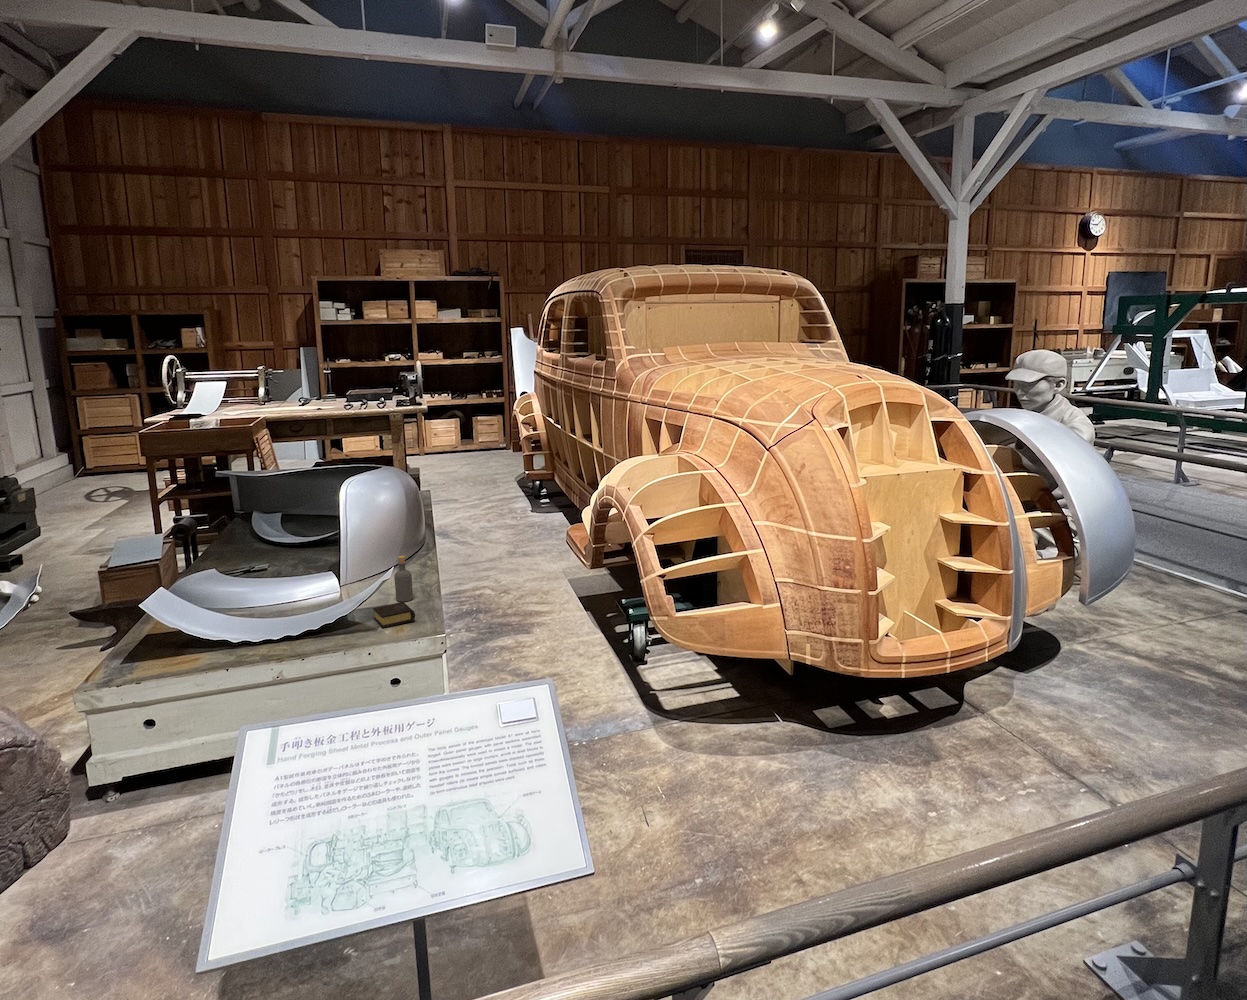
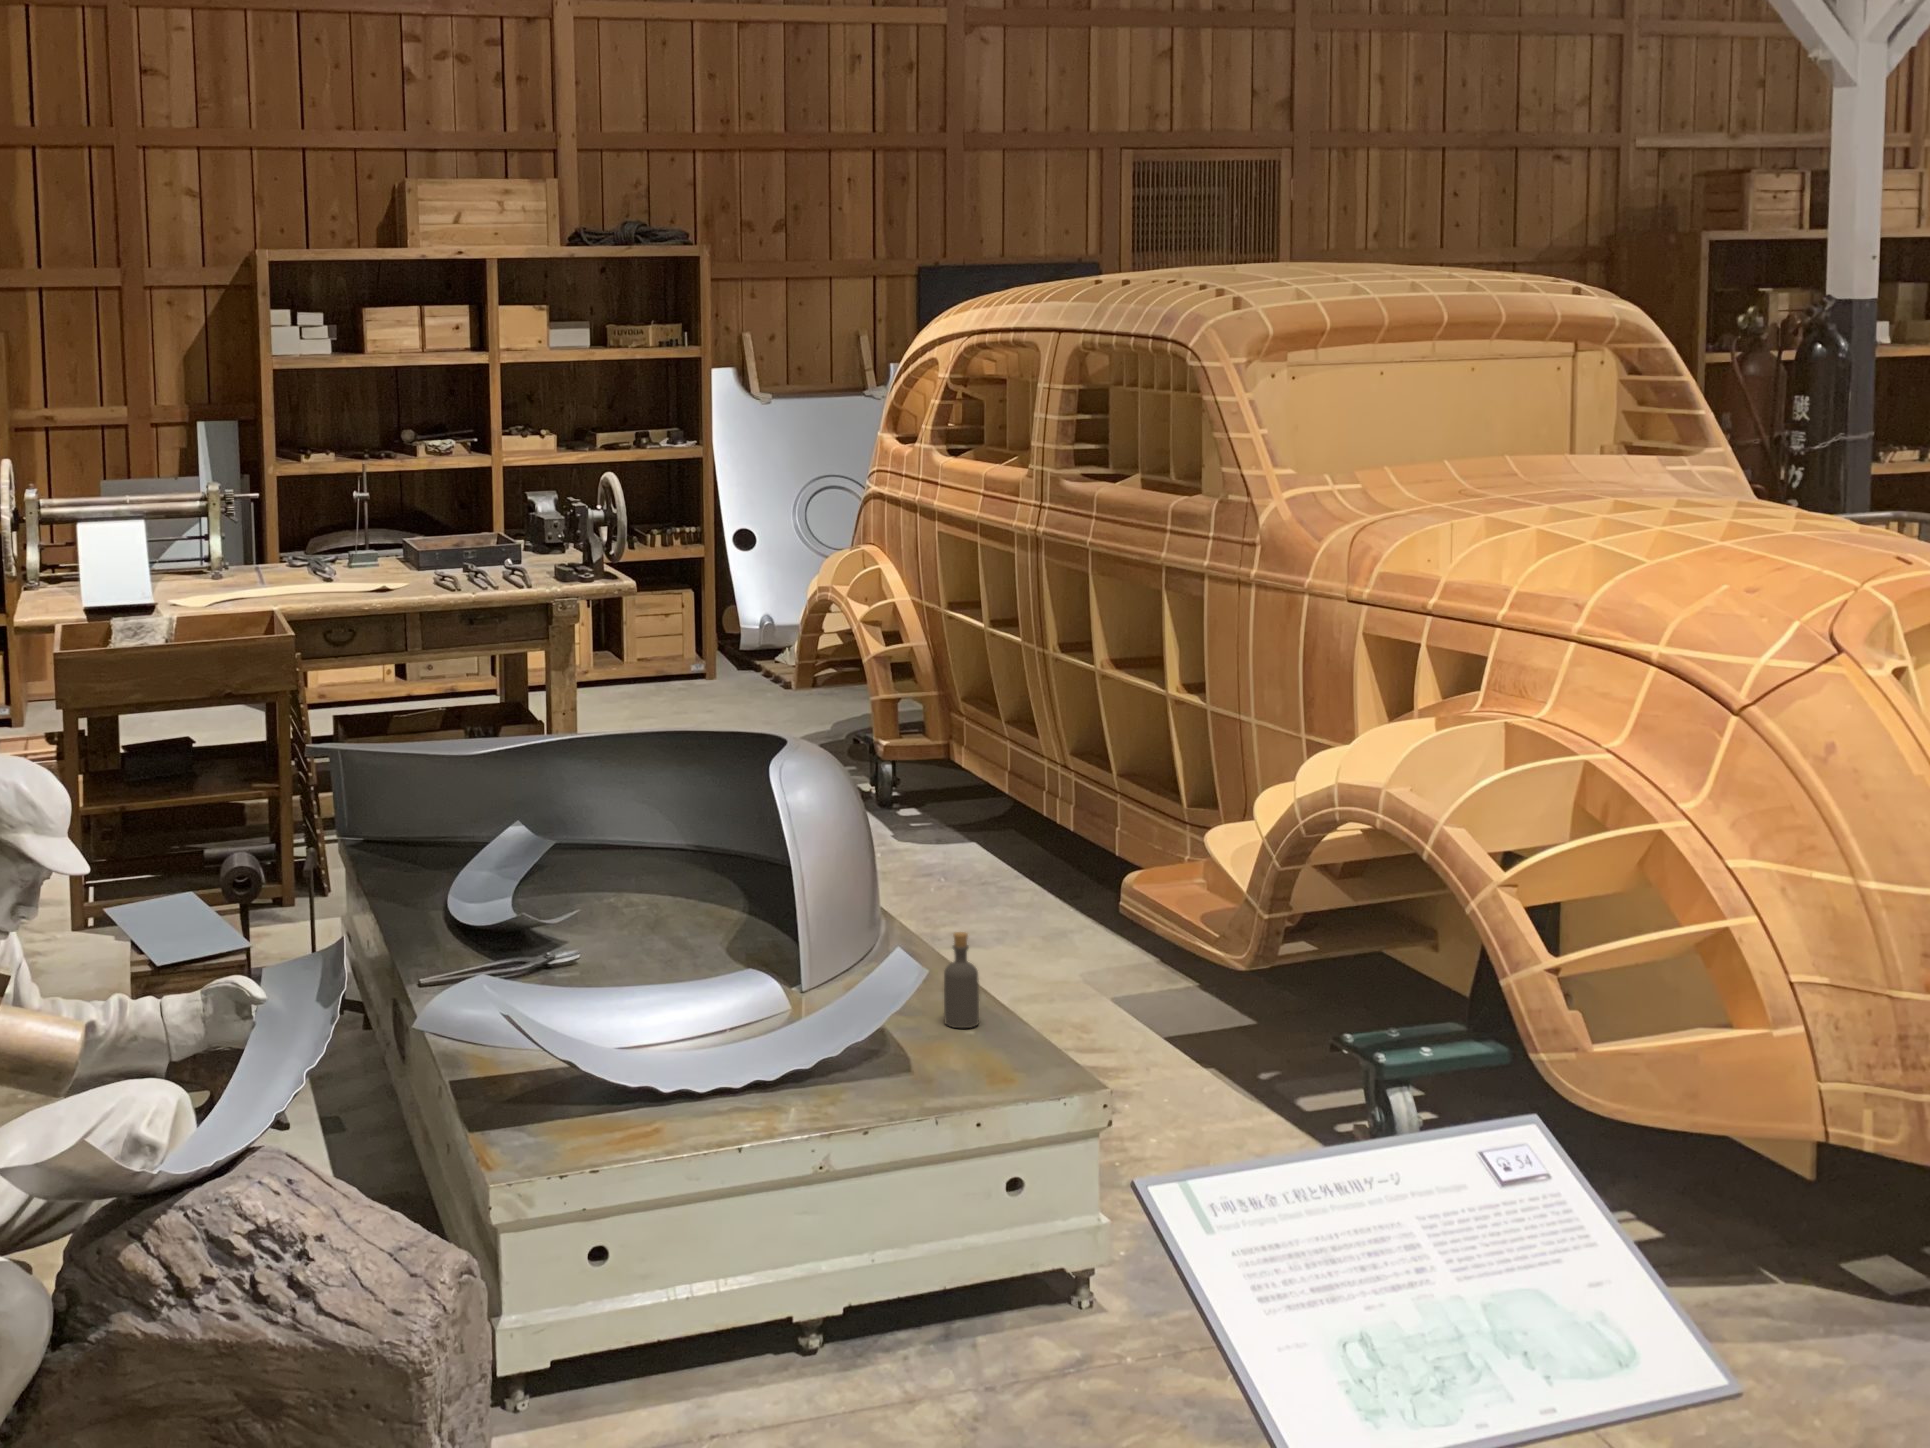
book: present [373,602,415,628] -> none [939,1026,1031,1076]

